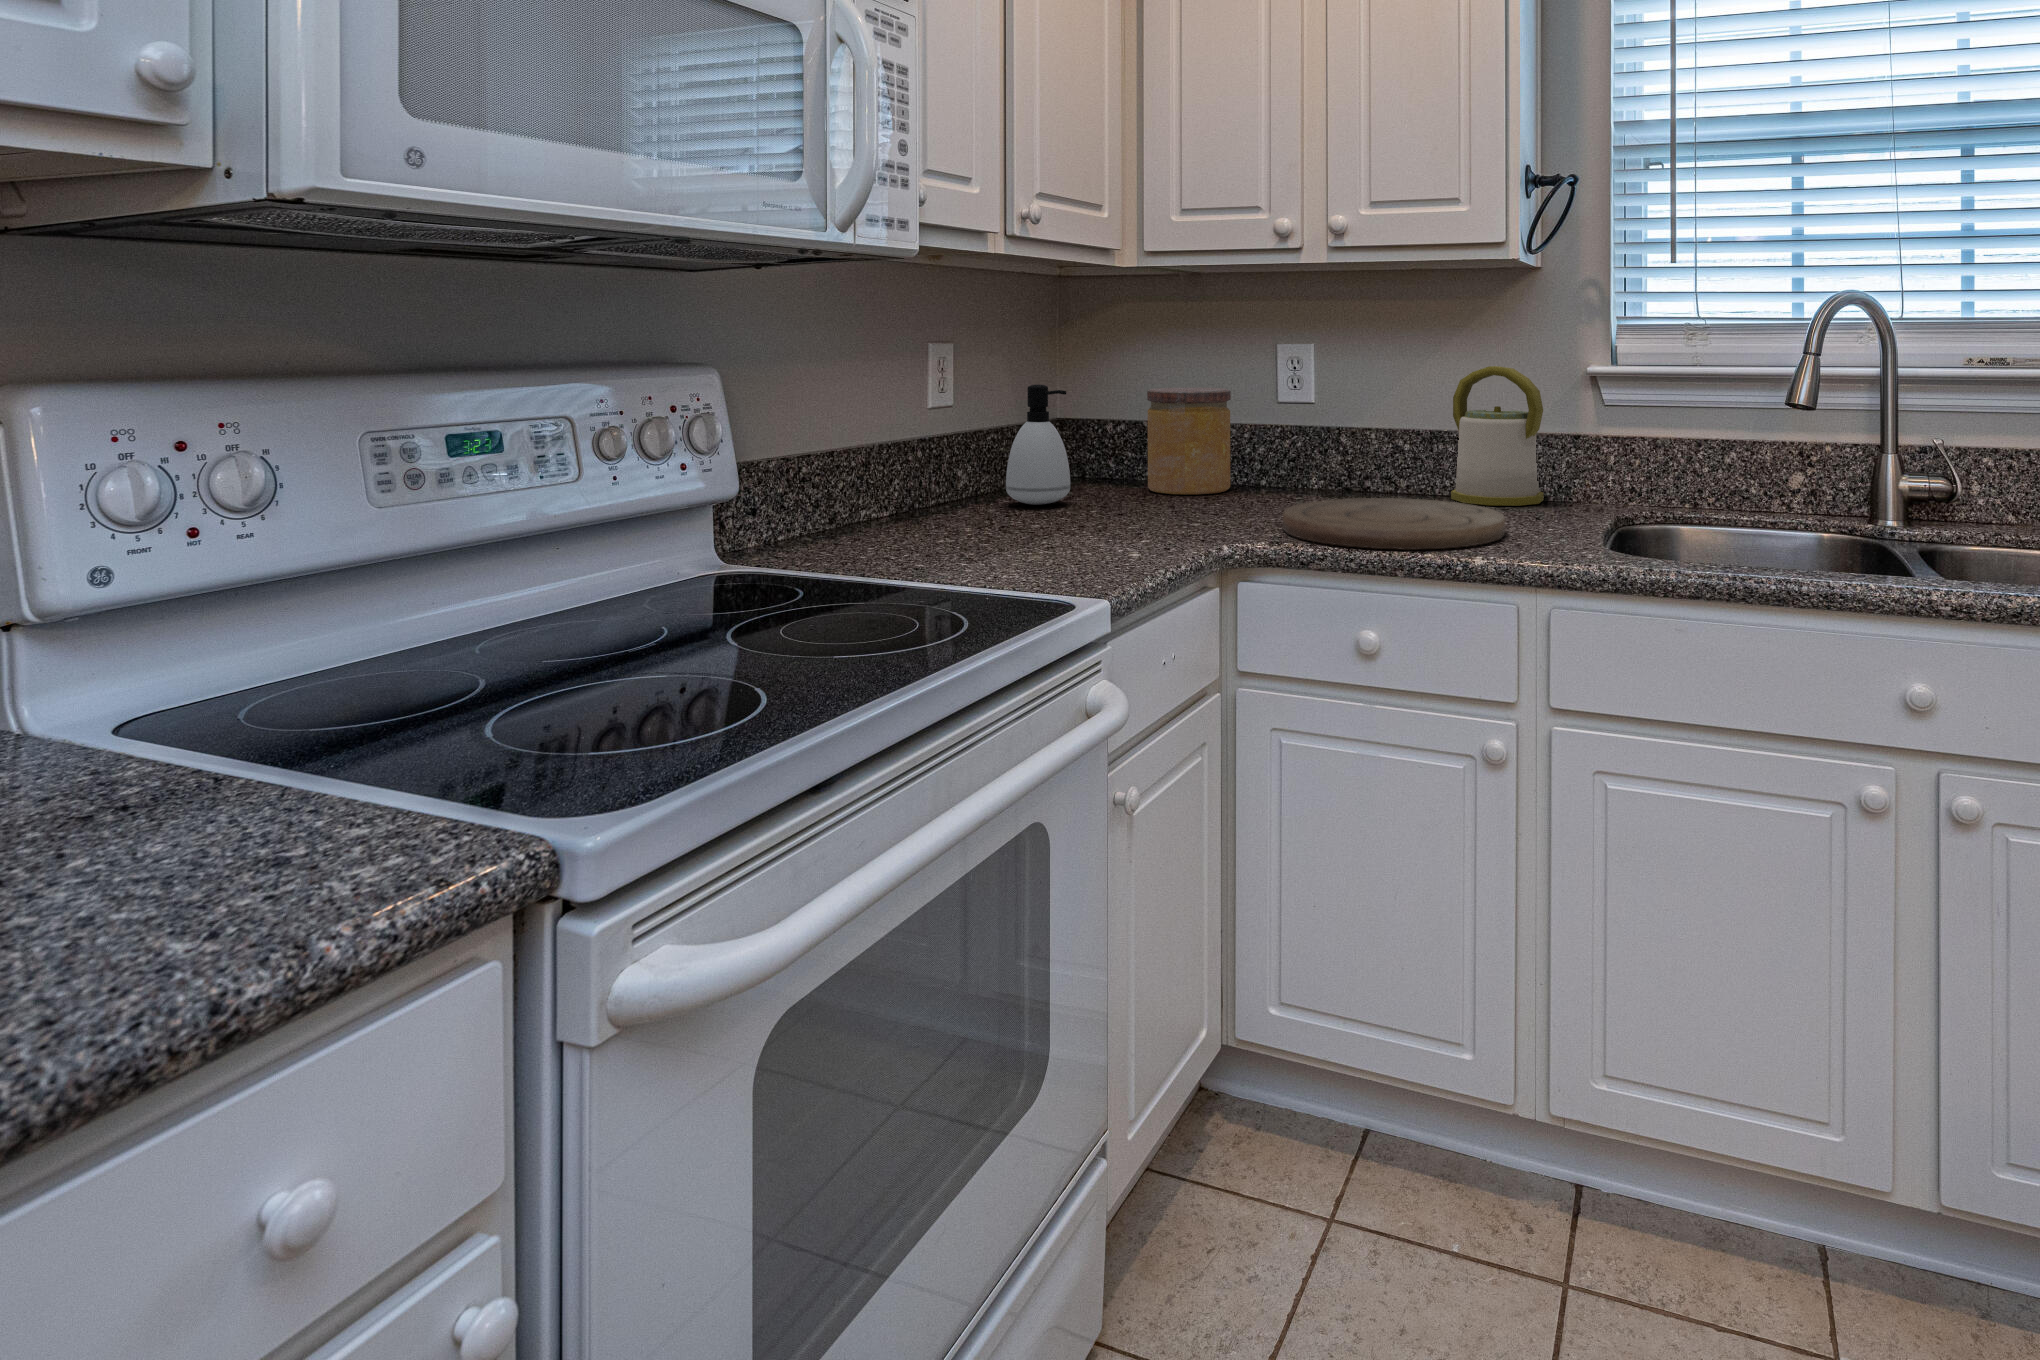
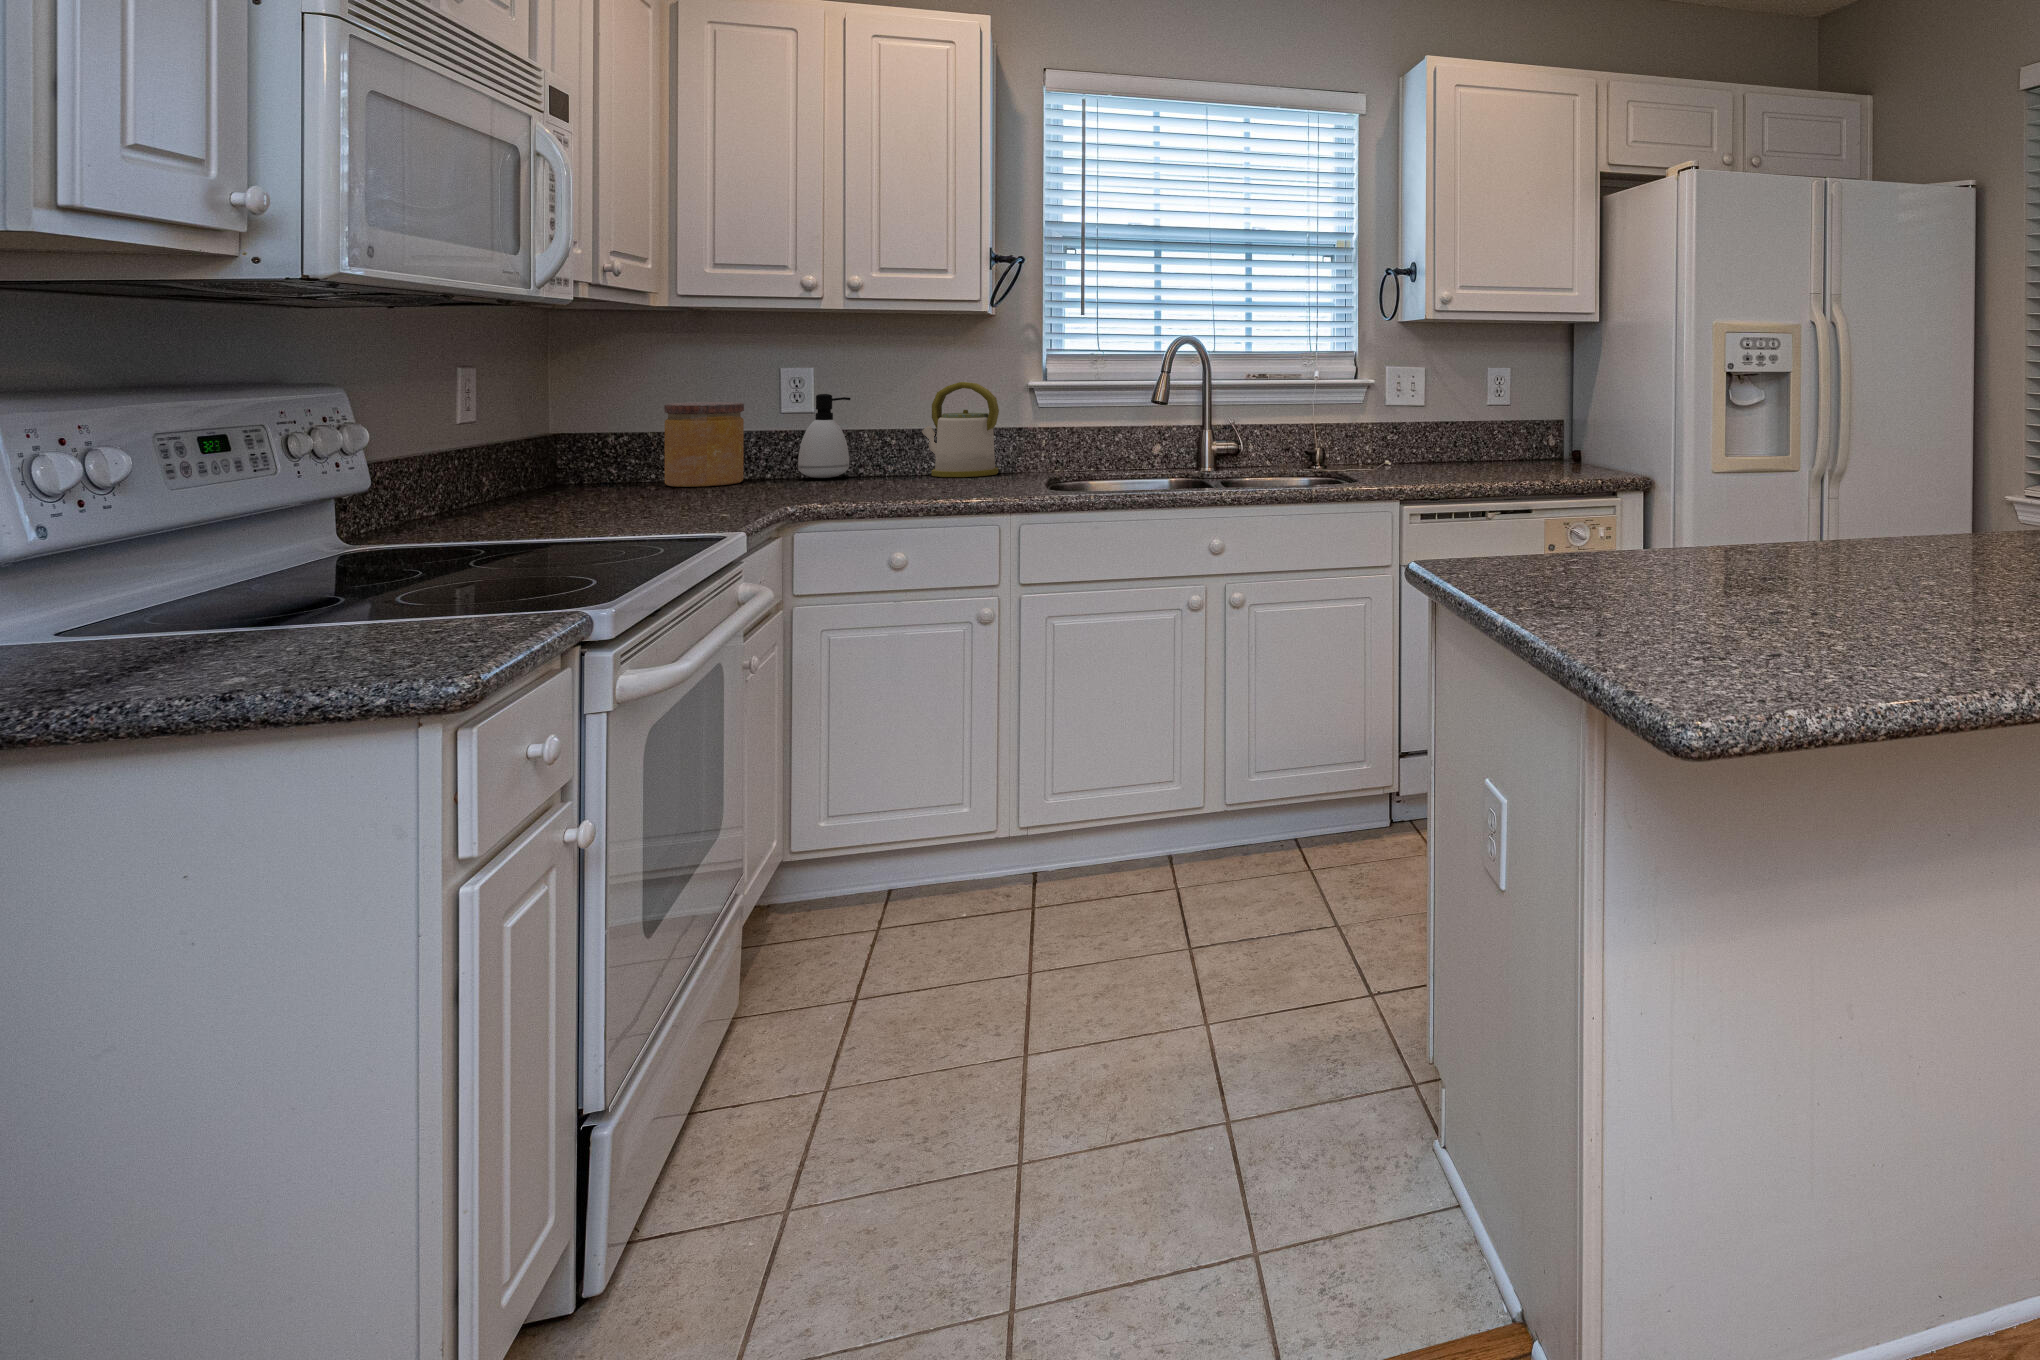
soap dispenser: present [1006,384,1070,505] -> present [798,394,851,478]
cutting board: present [1283,498,1505,550] -> none [820,473,984,500]

